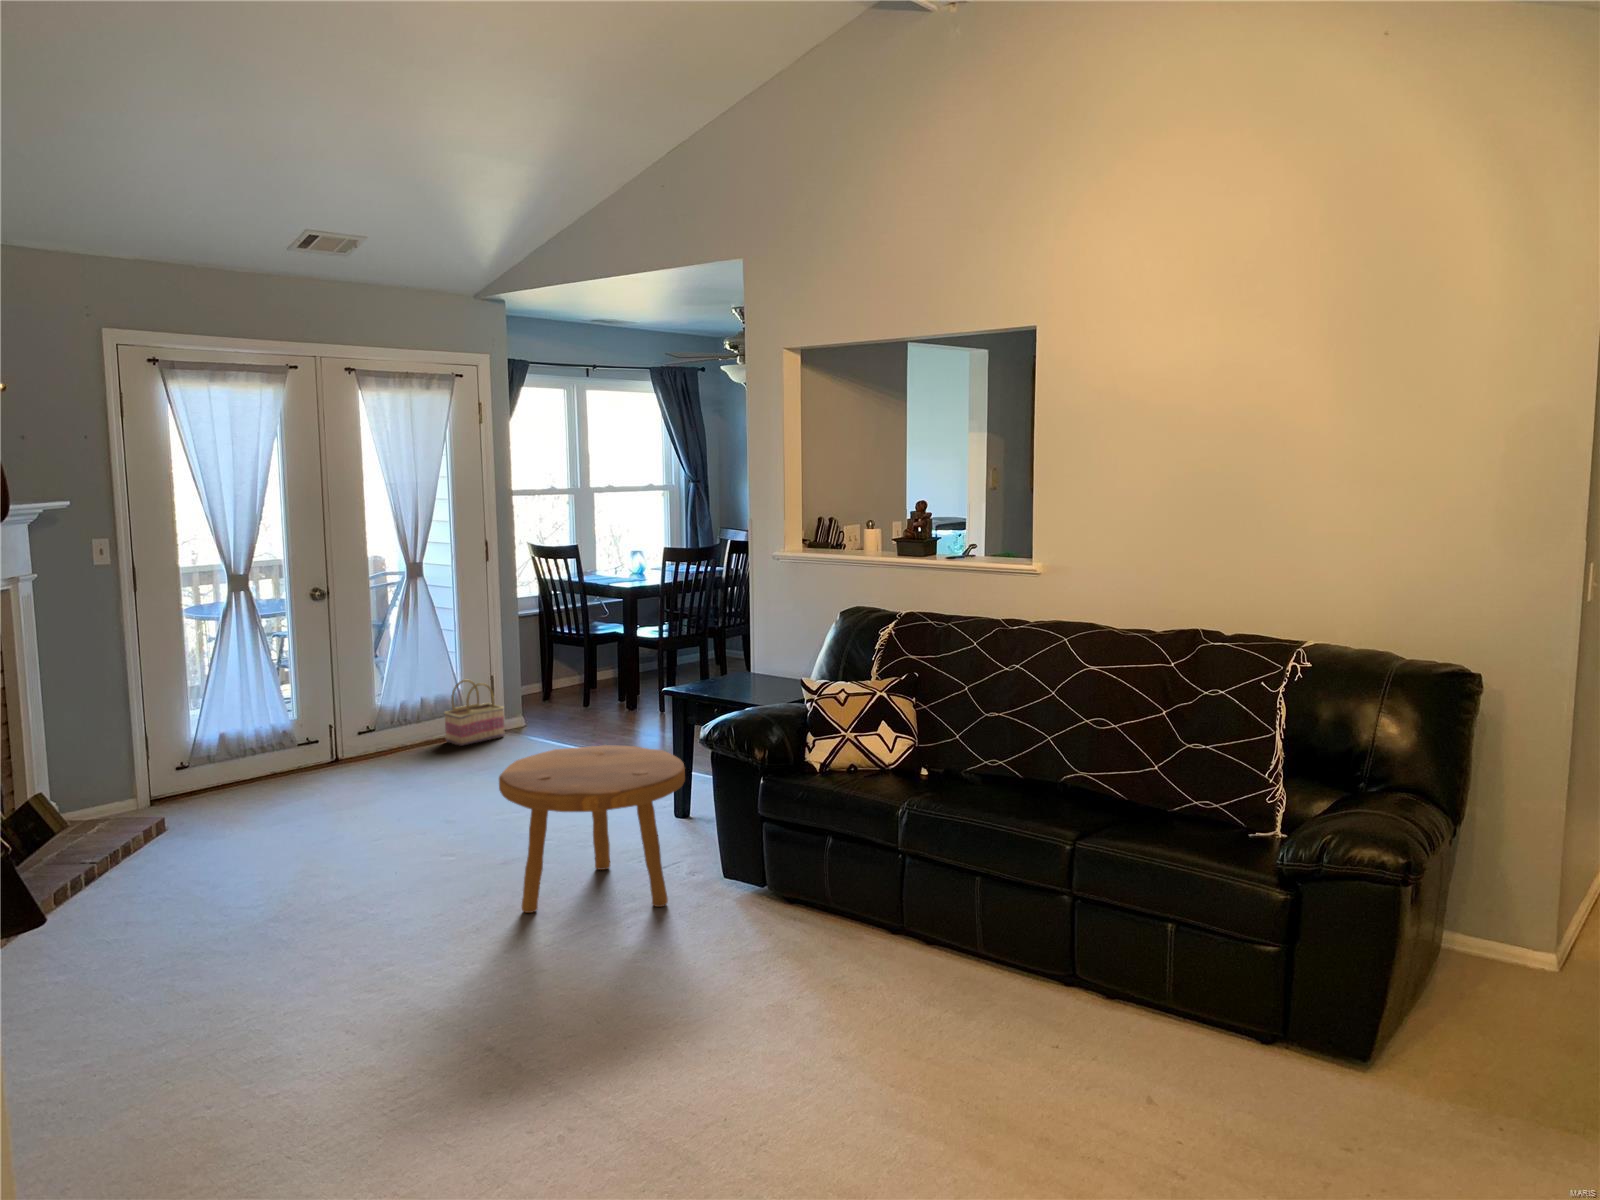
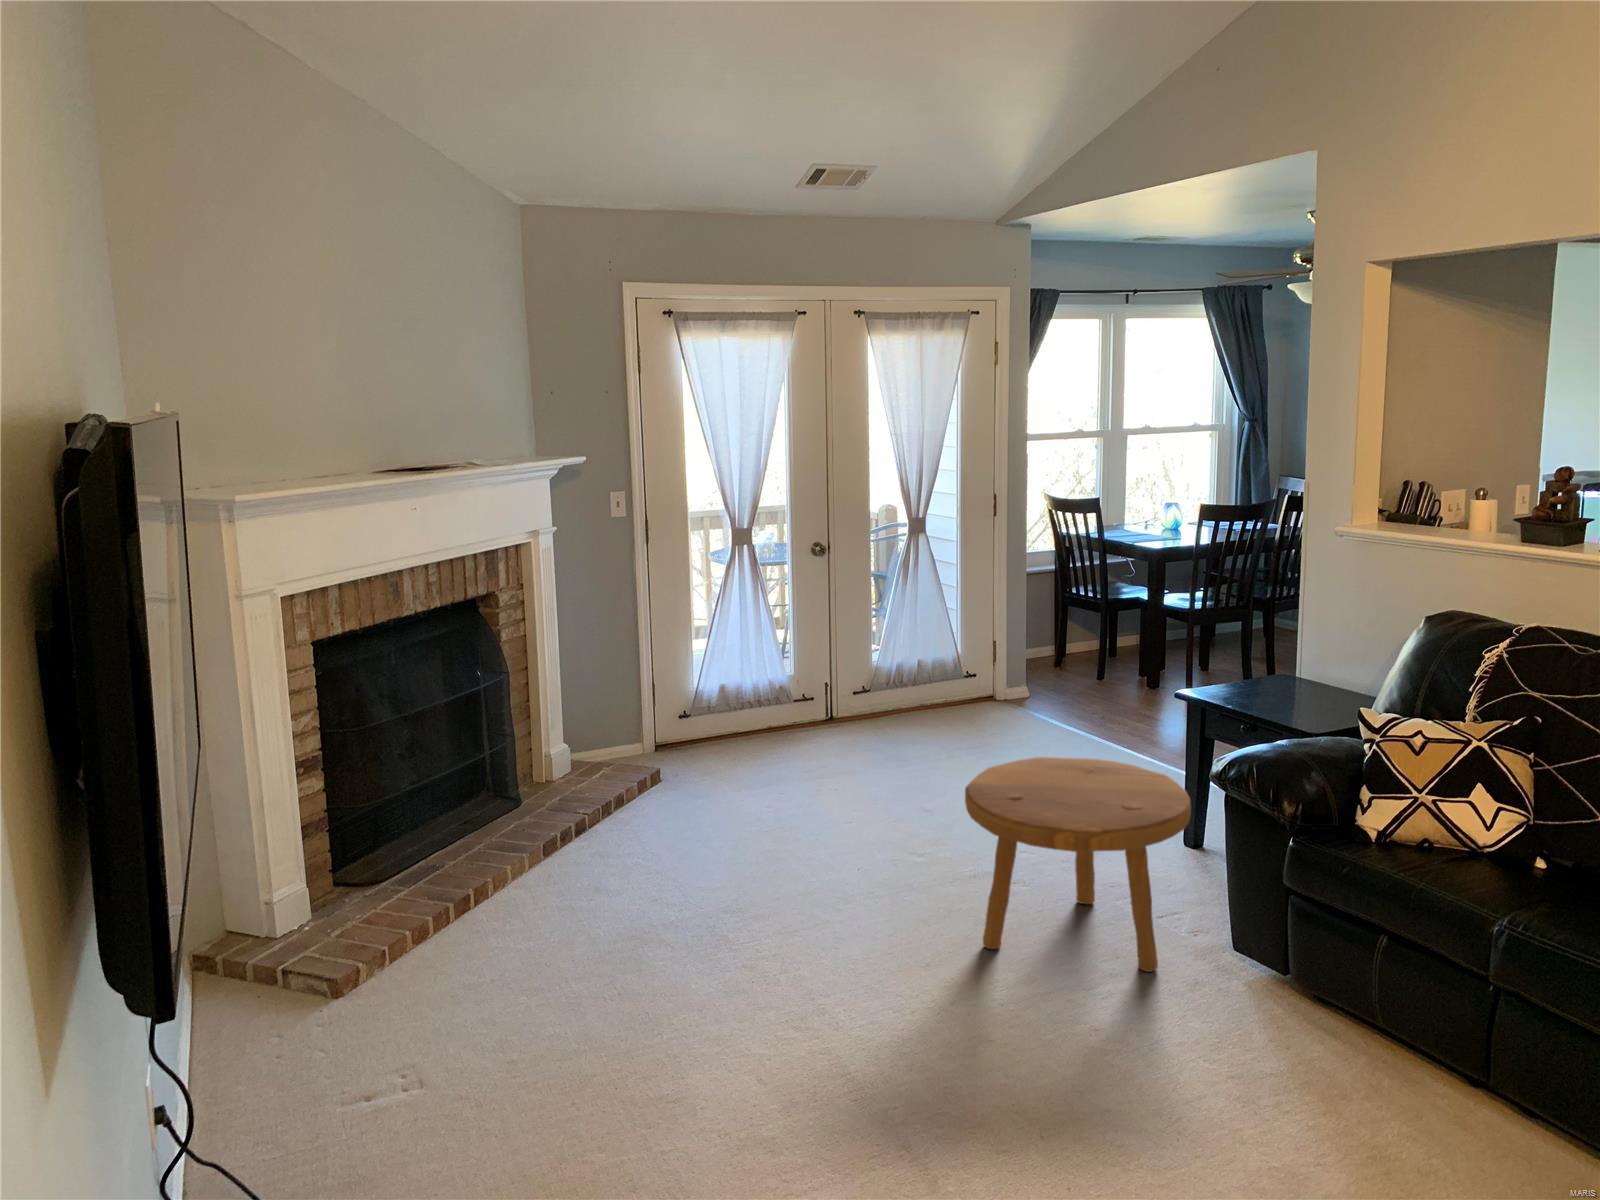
basket: present [444,680,505,746] -> none [940,644,1005,716]

